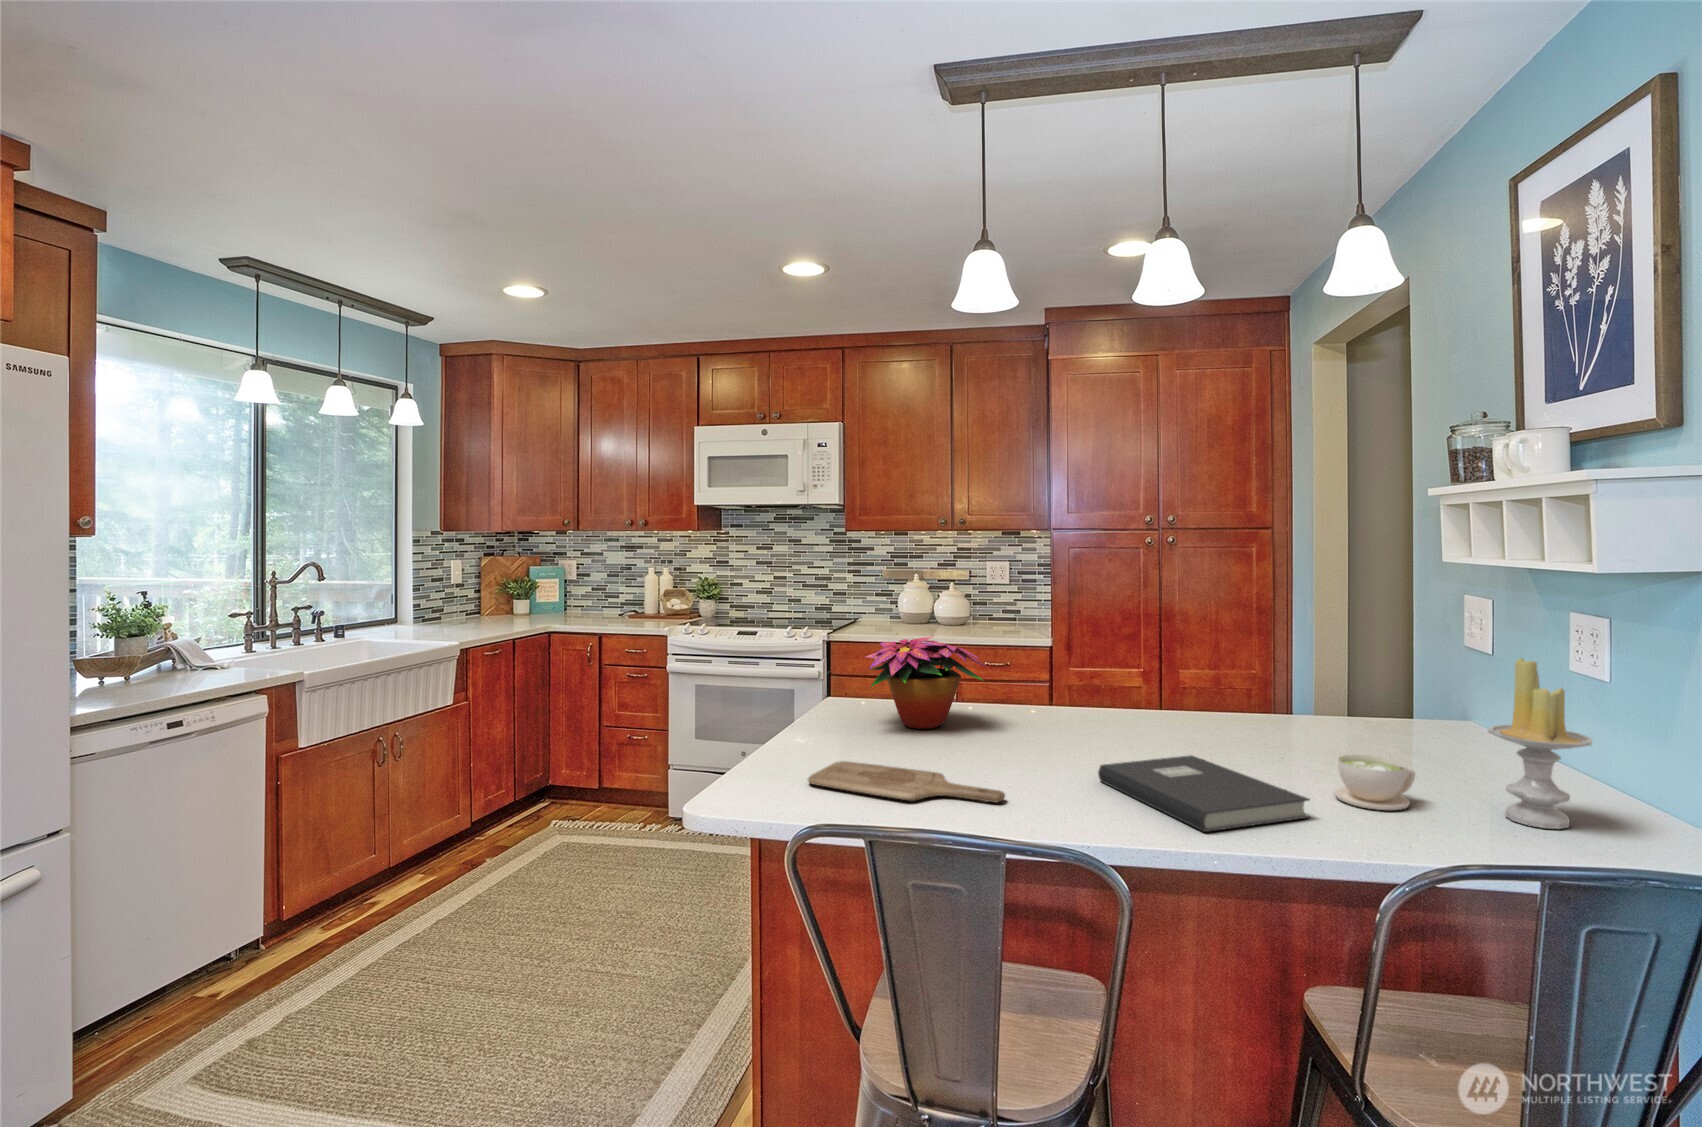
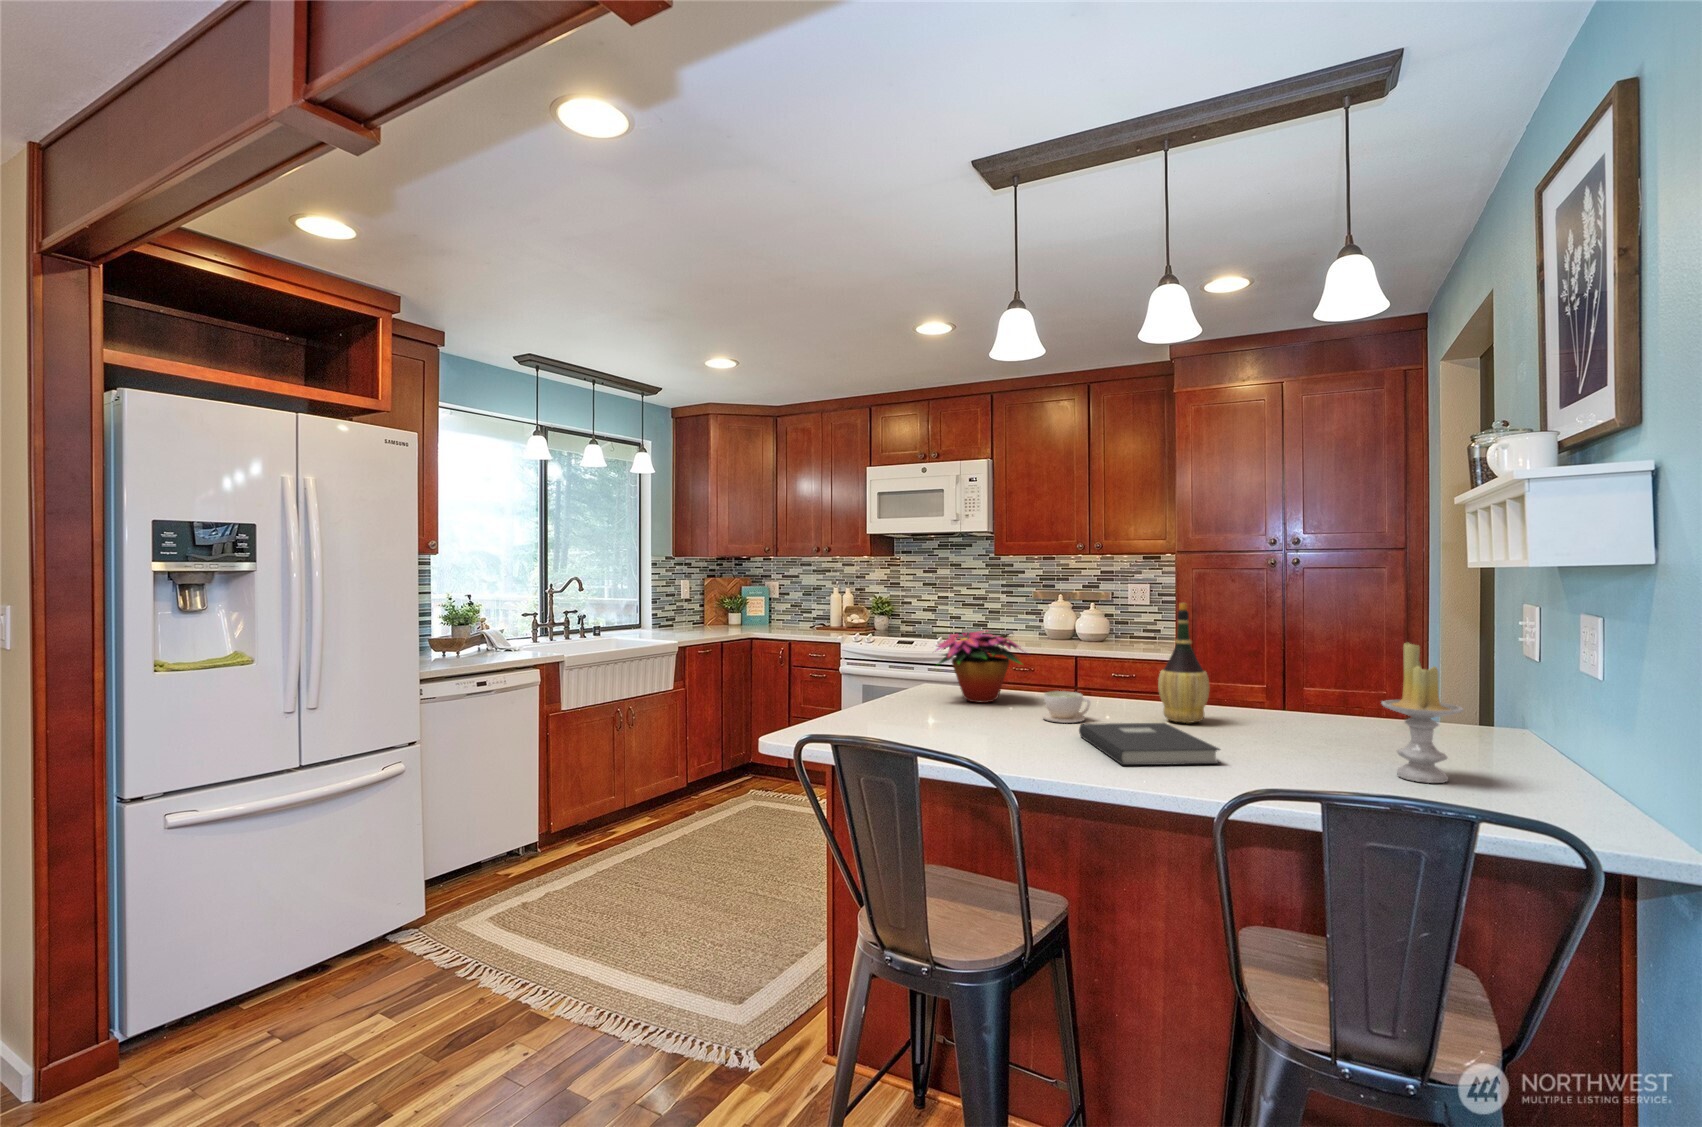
wine bottle: none [1155,602,1217,747] -> present [1158,603,1209,723]
coffee cup: present [1334,755,1415,810] -> present [1043,691,1090,723]
cutting board: present [808,761,1005,802] -> none [861,715,994,742]

